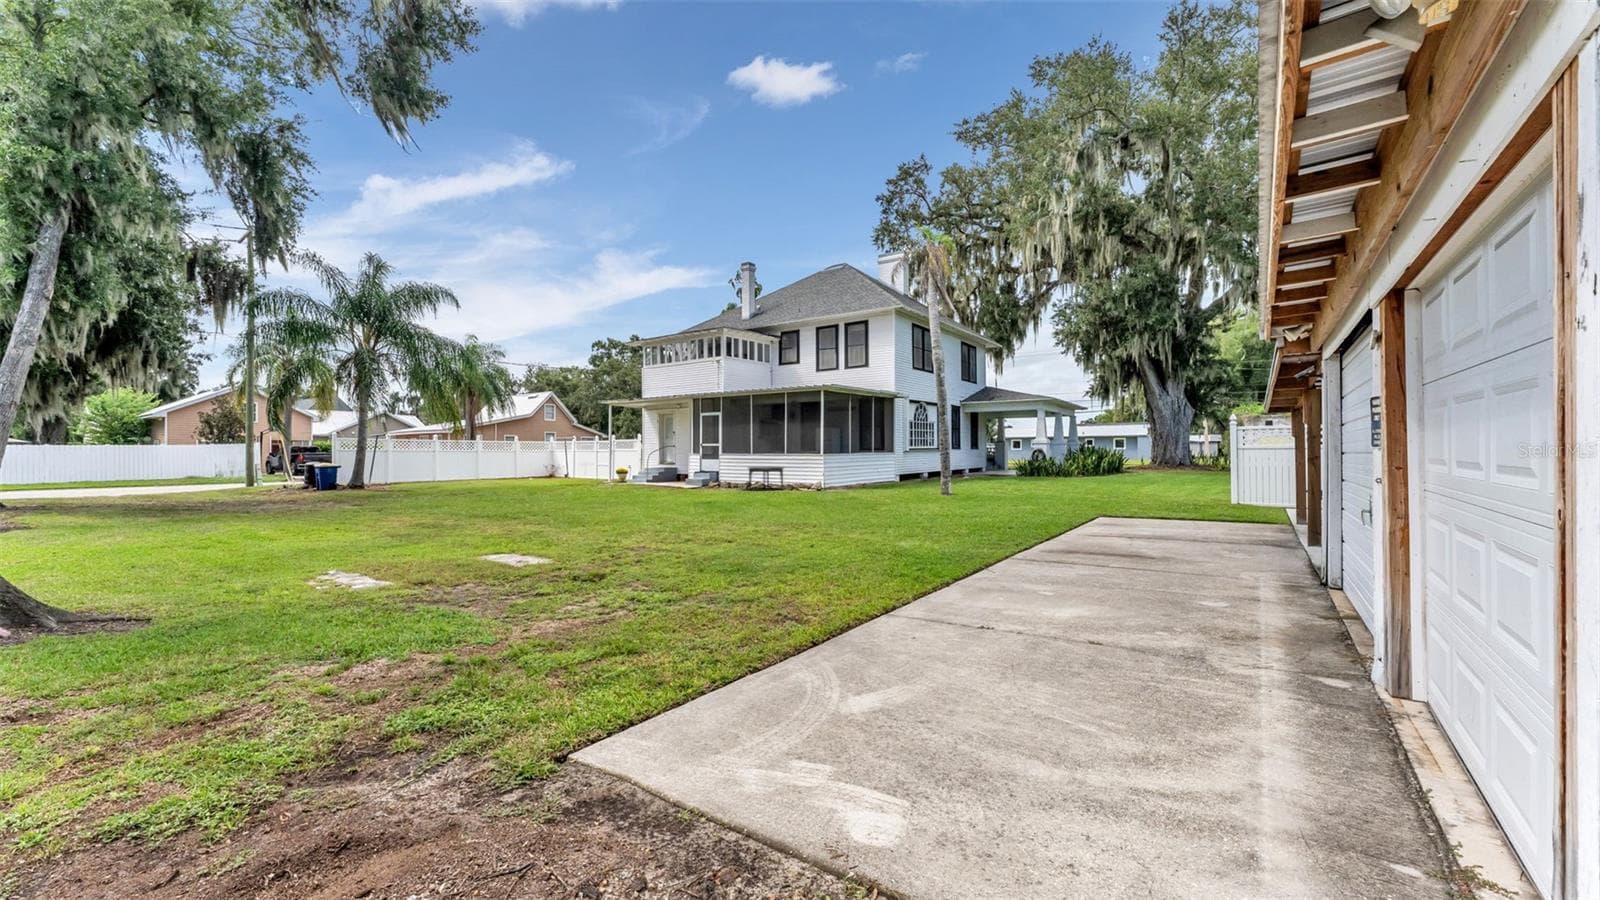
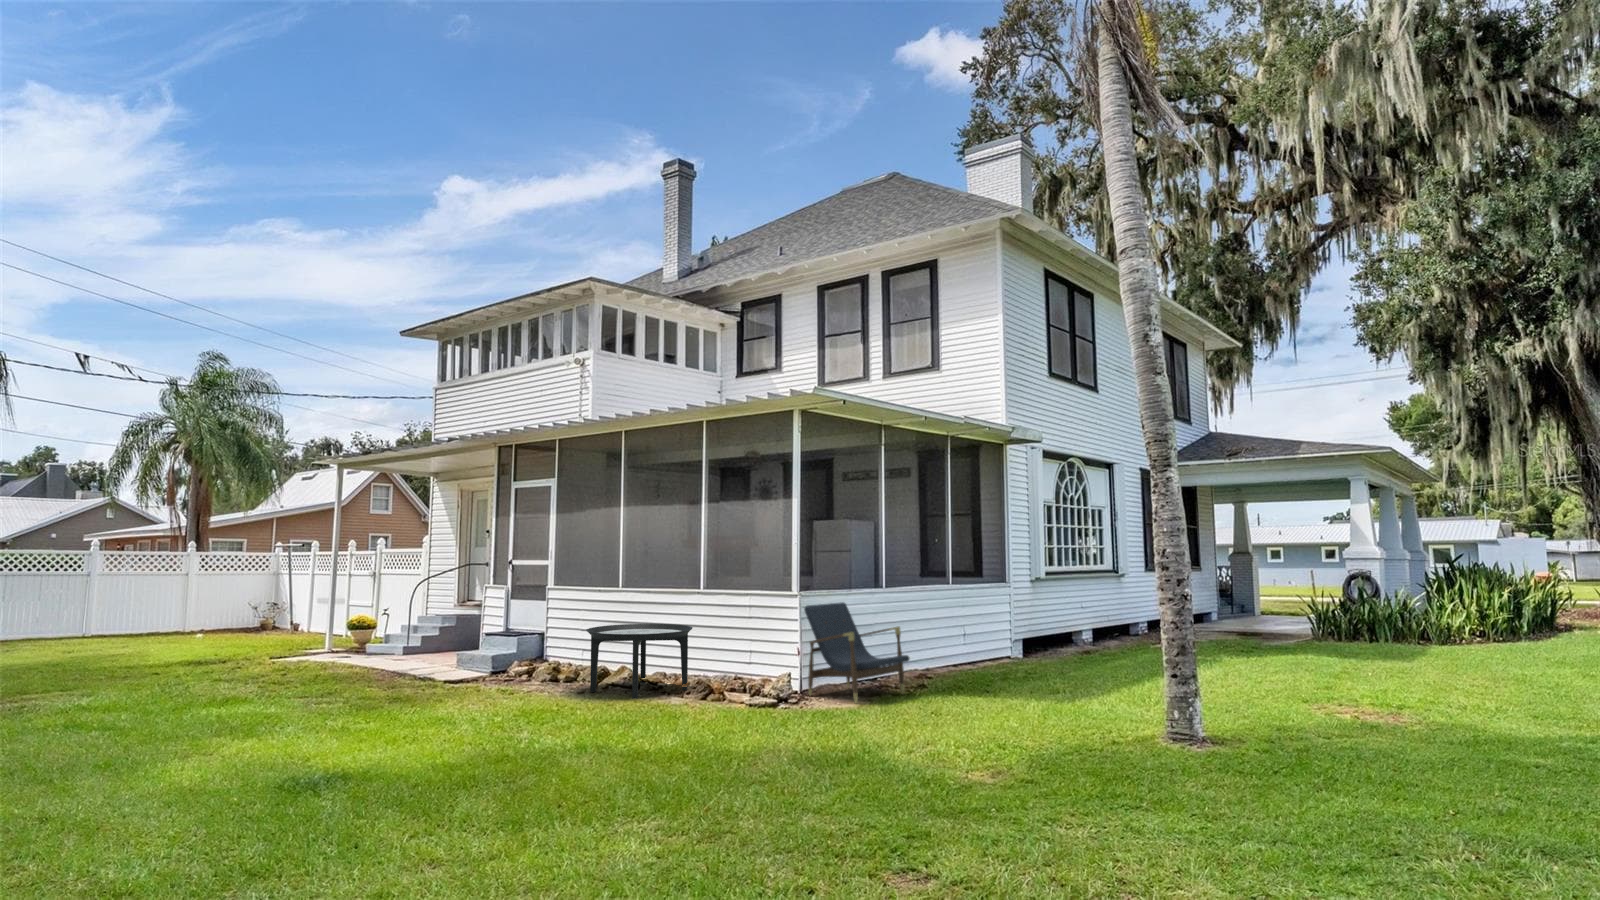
lounge chair: none [826,458,863,490] -> present [804,602,910,704]

